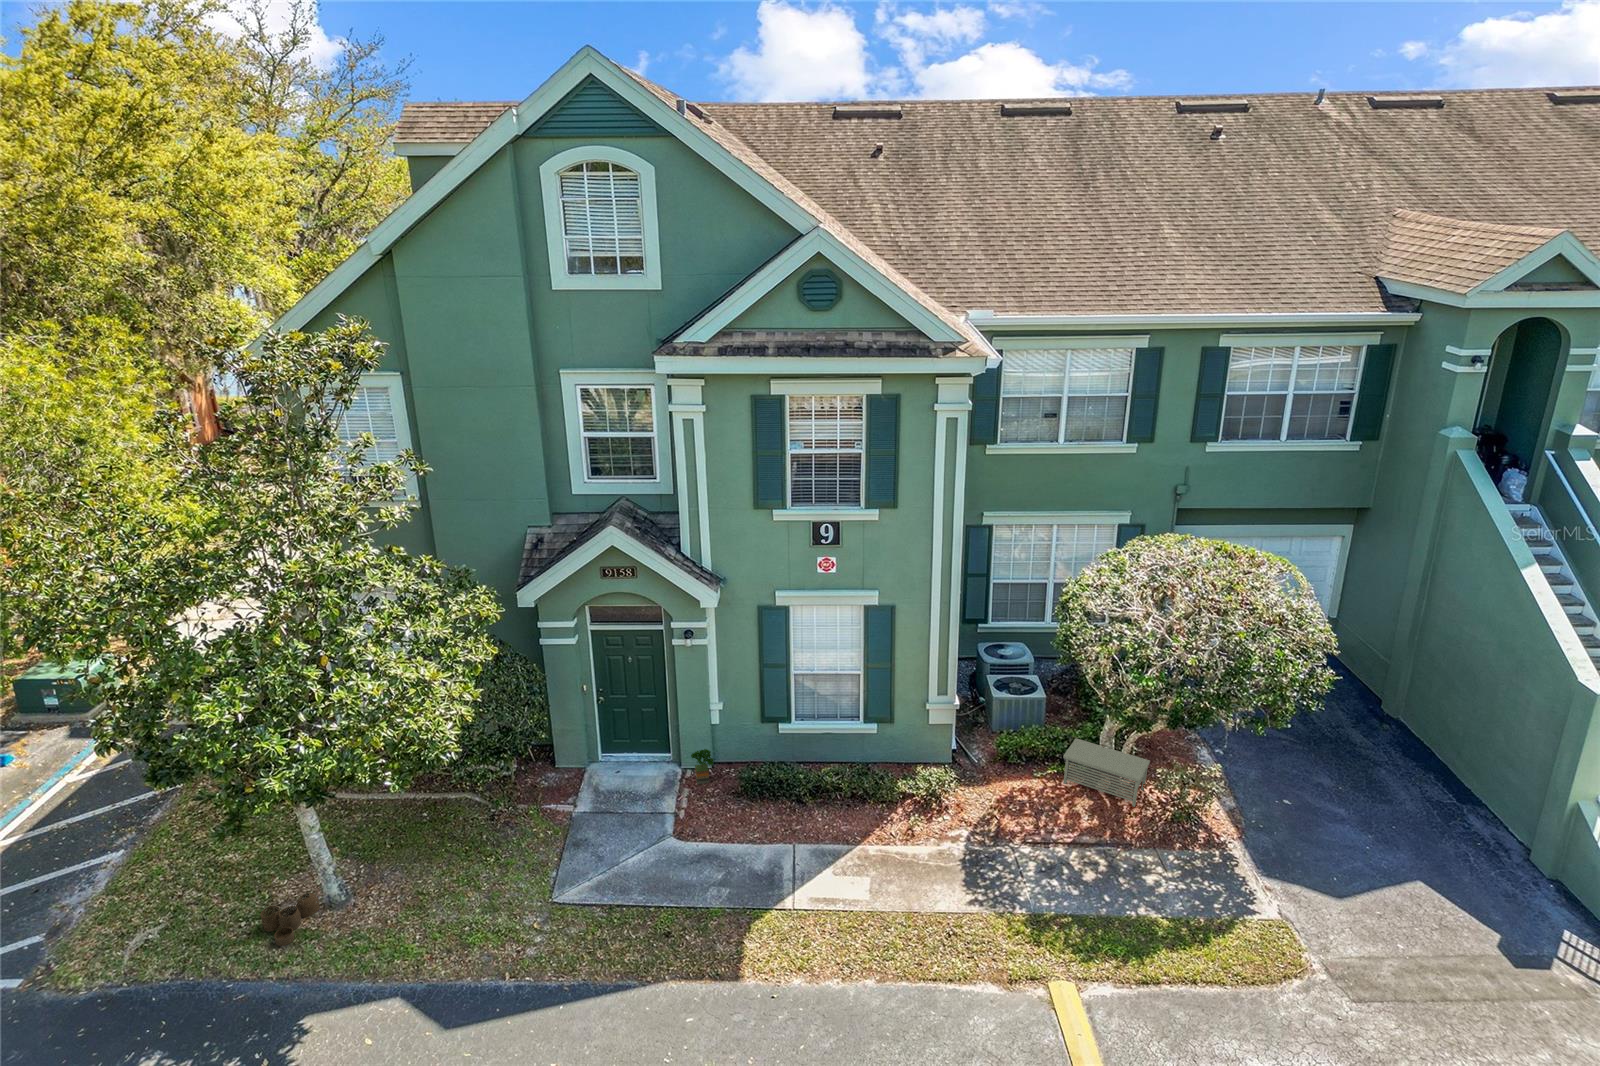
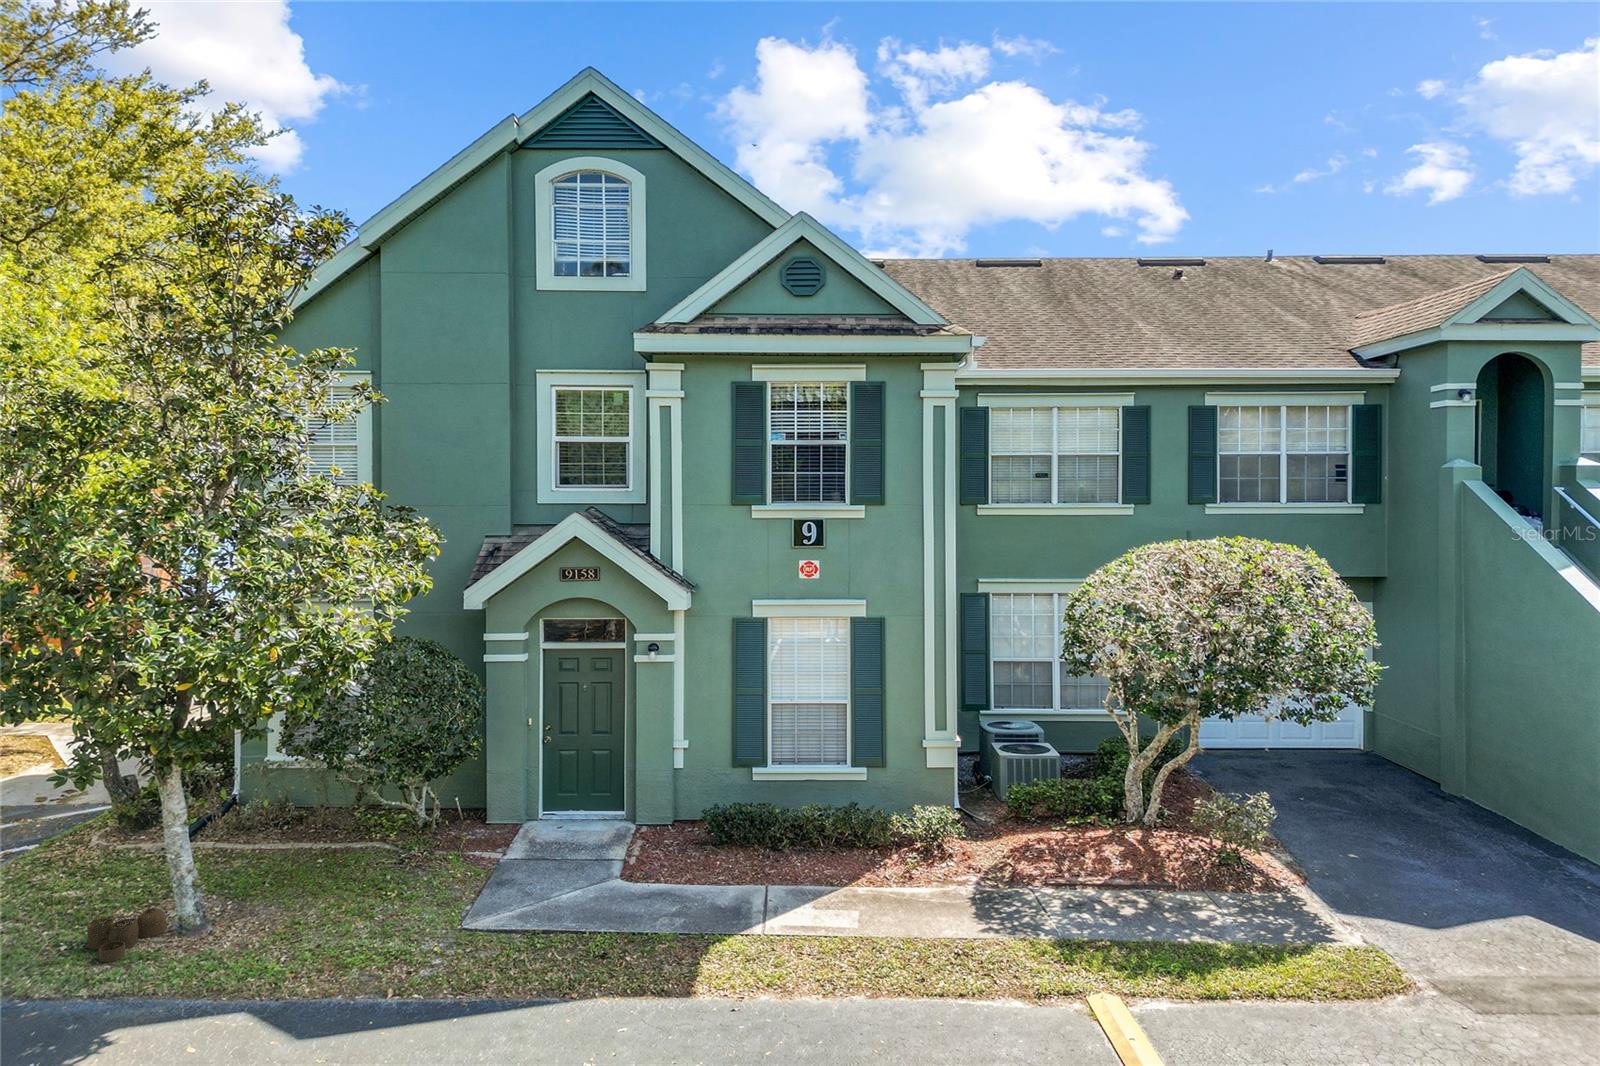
storage bench: present [1063,738,1150,807] -> none [1084,790,1185,857]
potted tree: present [691,749,713,784] -> none [647,793,674,836]

